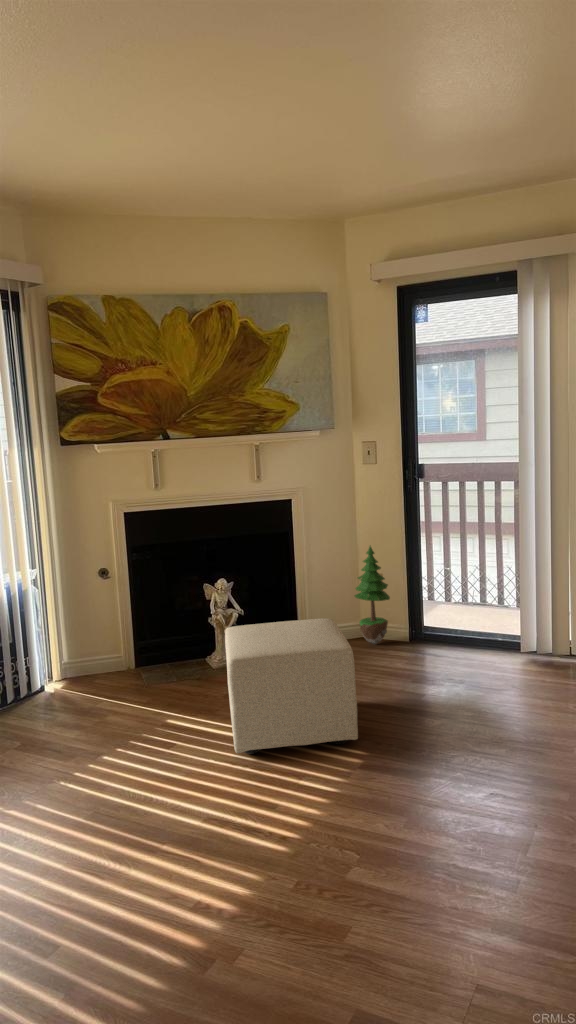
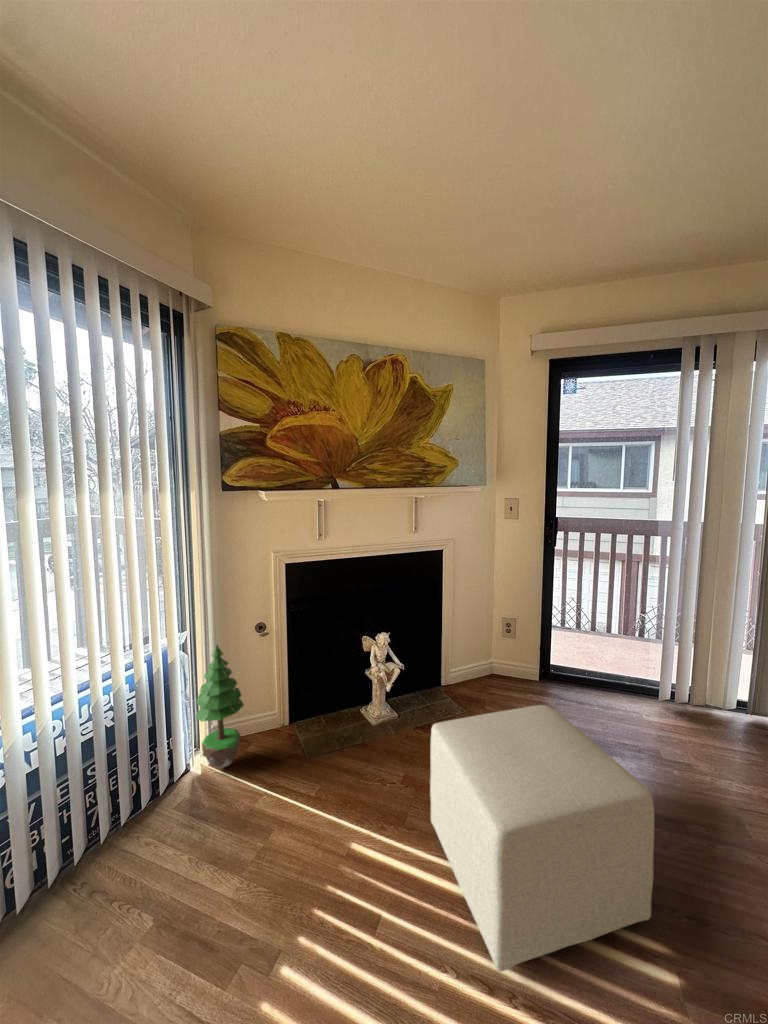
potted tree: present [355,546,390,644] -> present [195,645,244,768]

